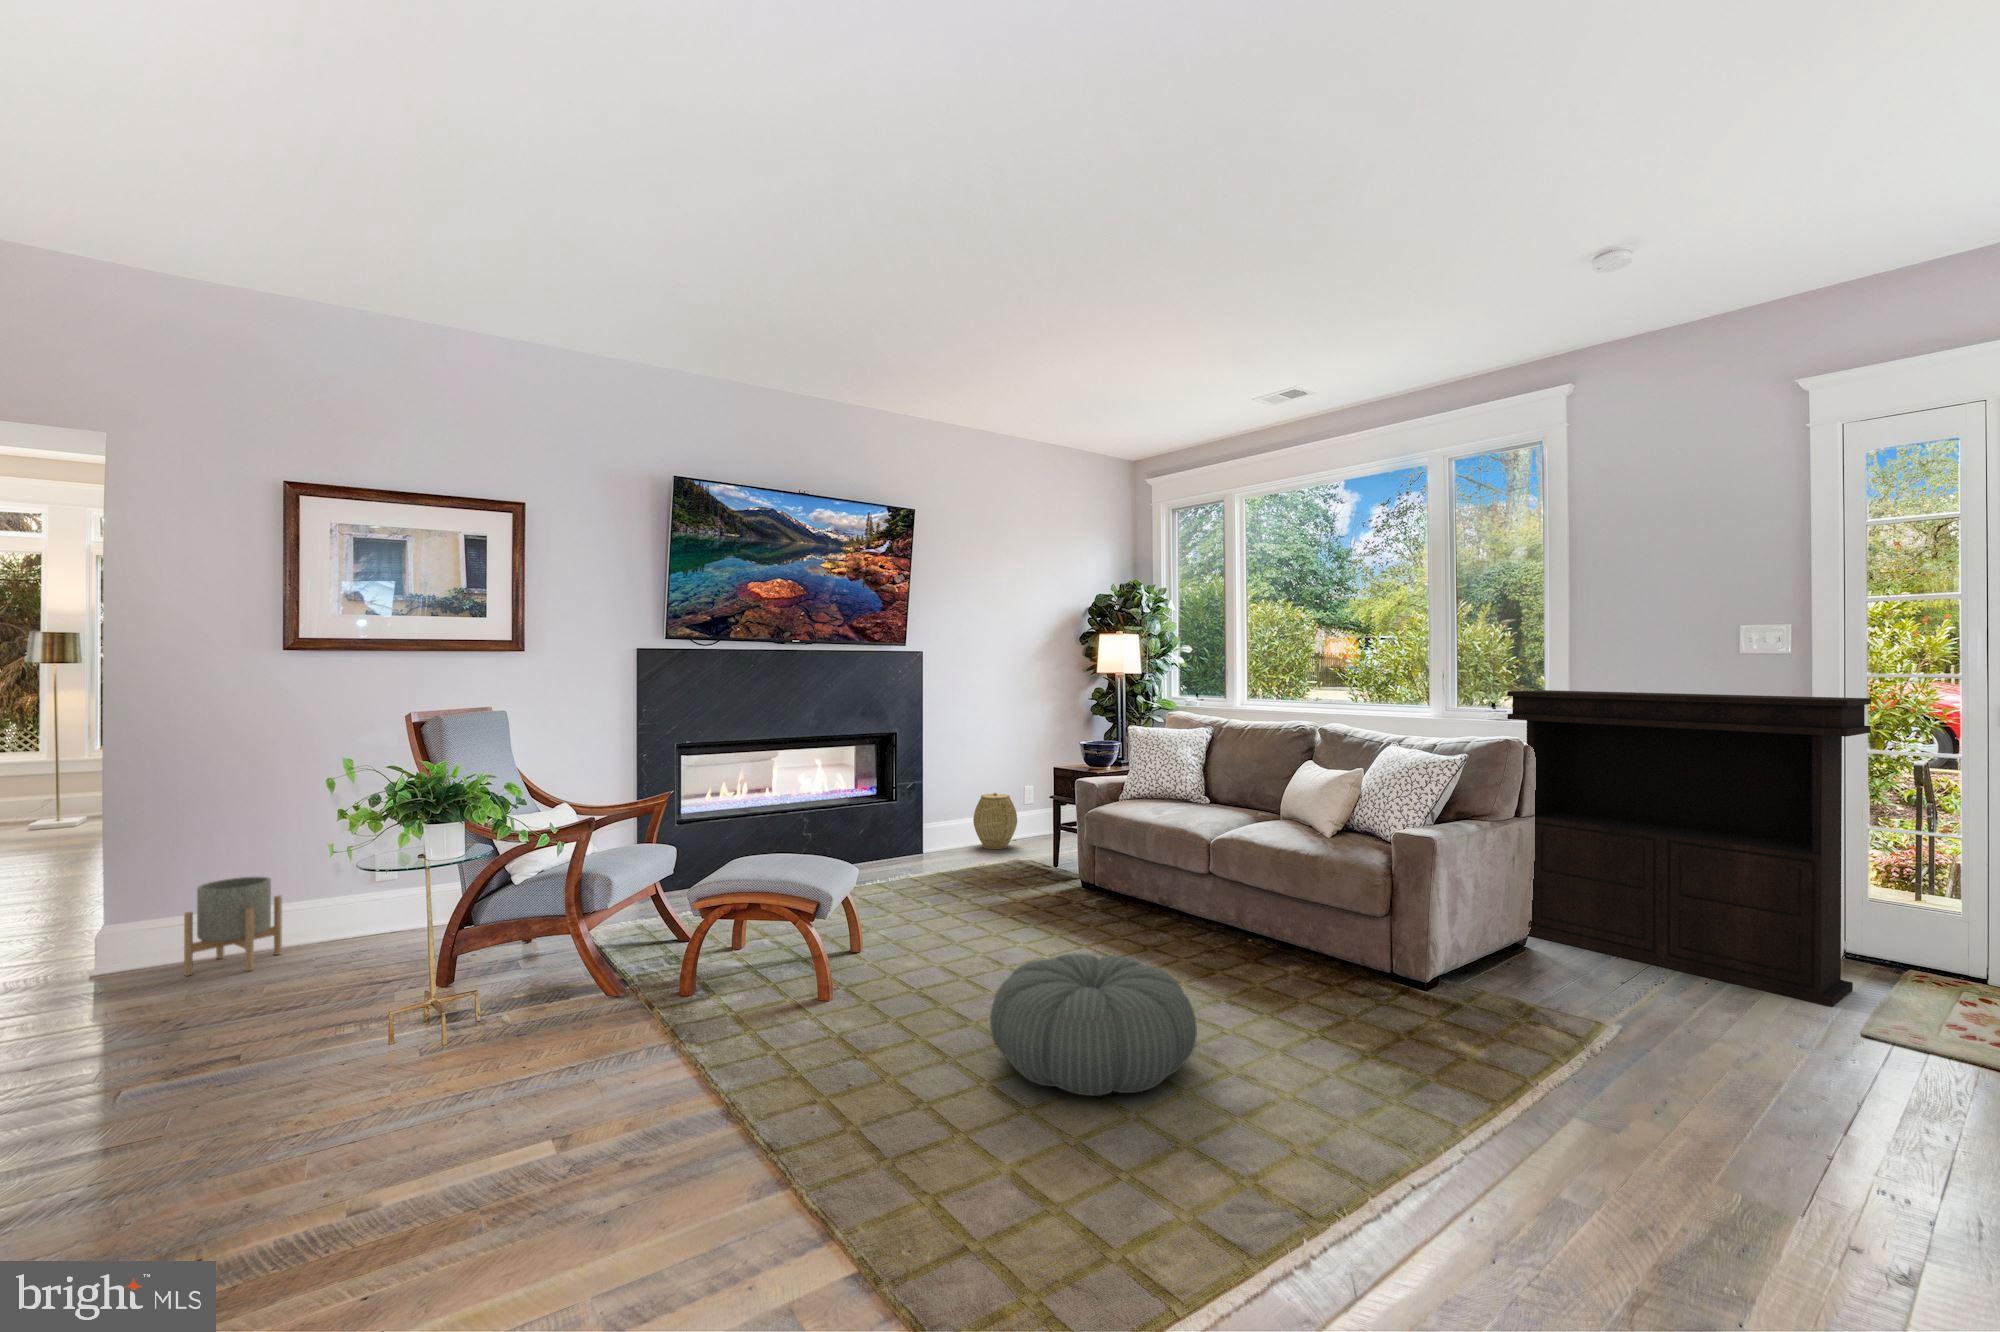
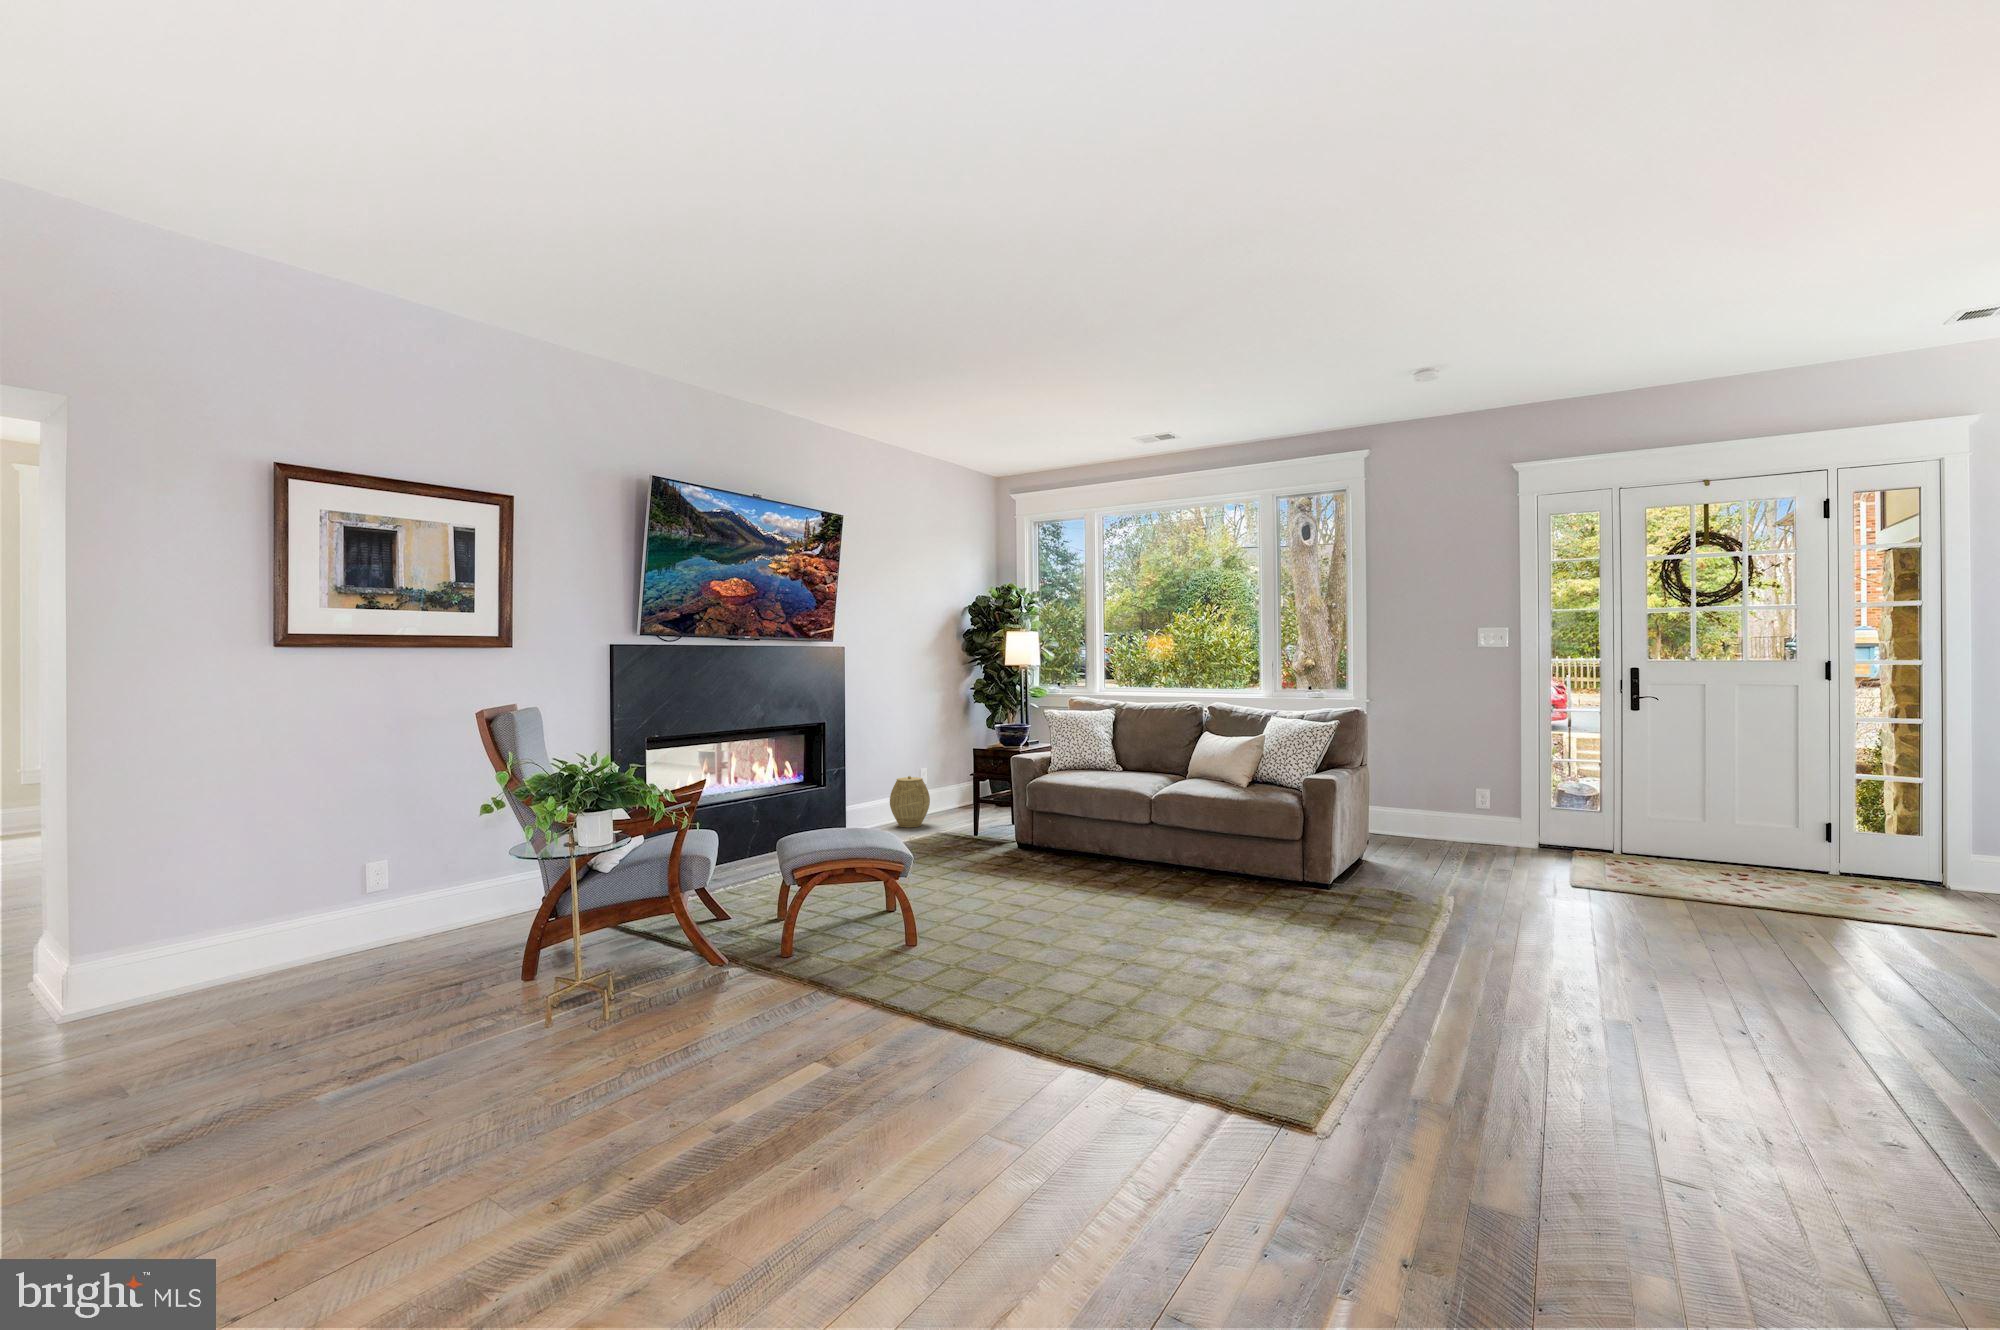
console table: present [1507,690,1871,1007] -> none [1351,673,1573,874]
planter: present [184,877,282,976] -> none [204,889,292,998]
pouf: present [990,953,1197,1096] -> none [1088,877,1243,970]

